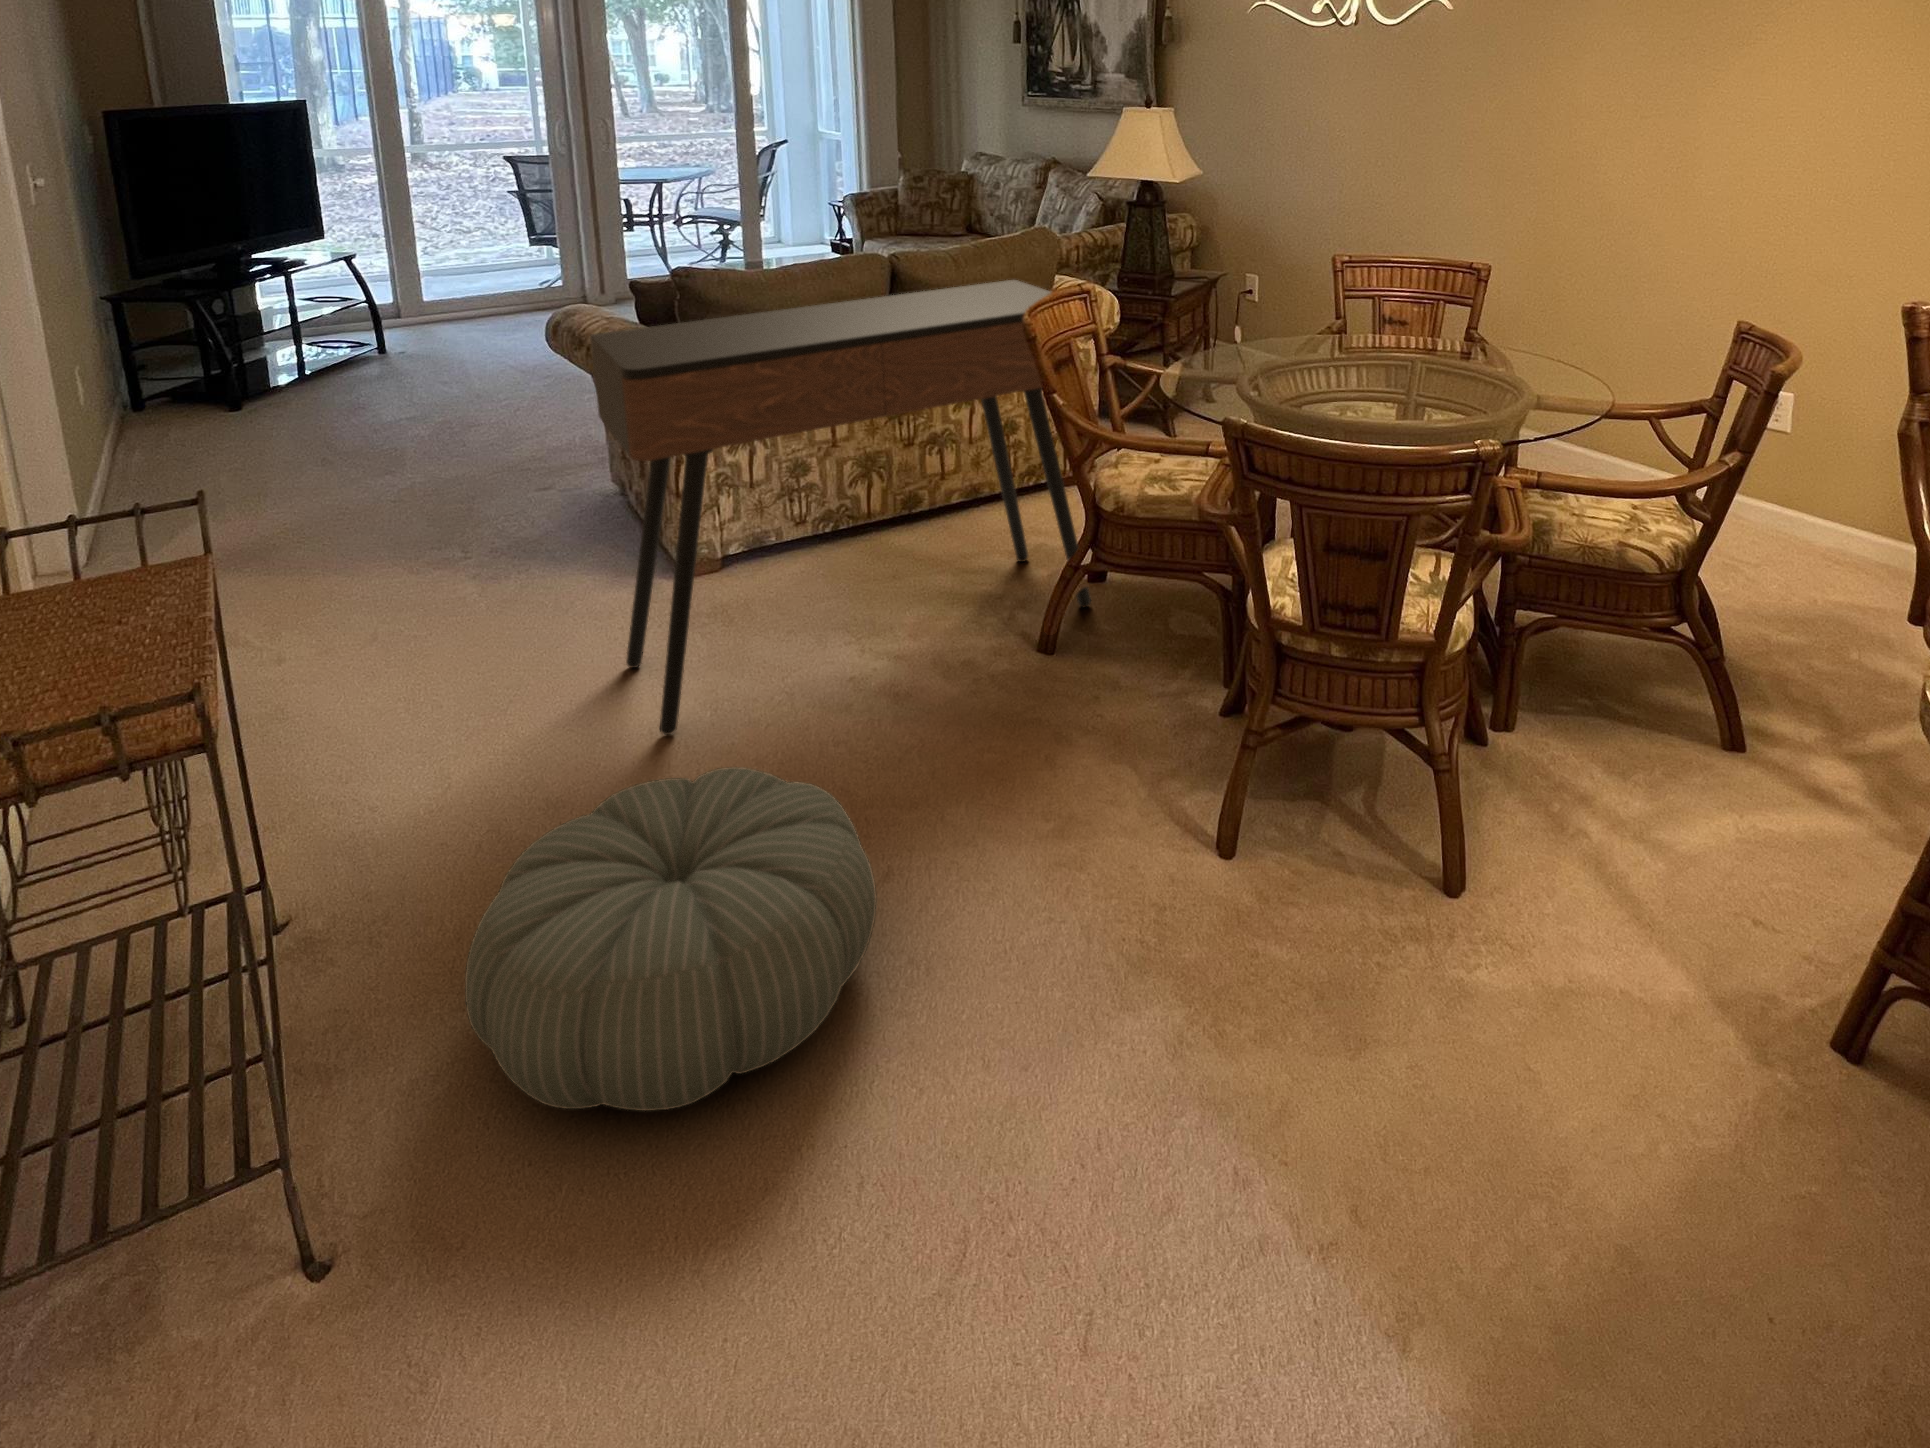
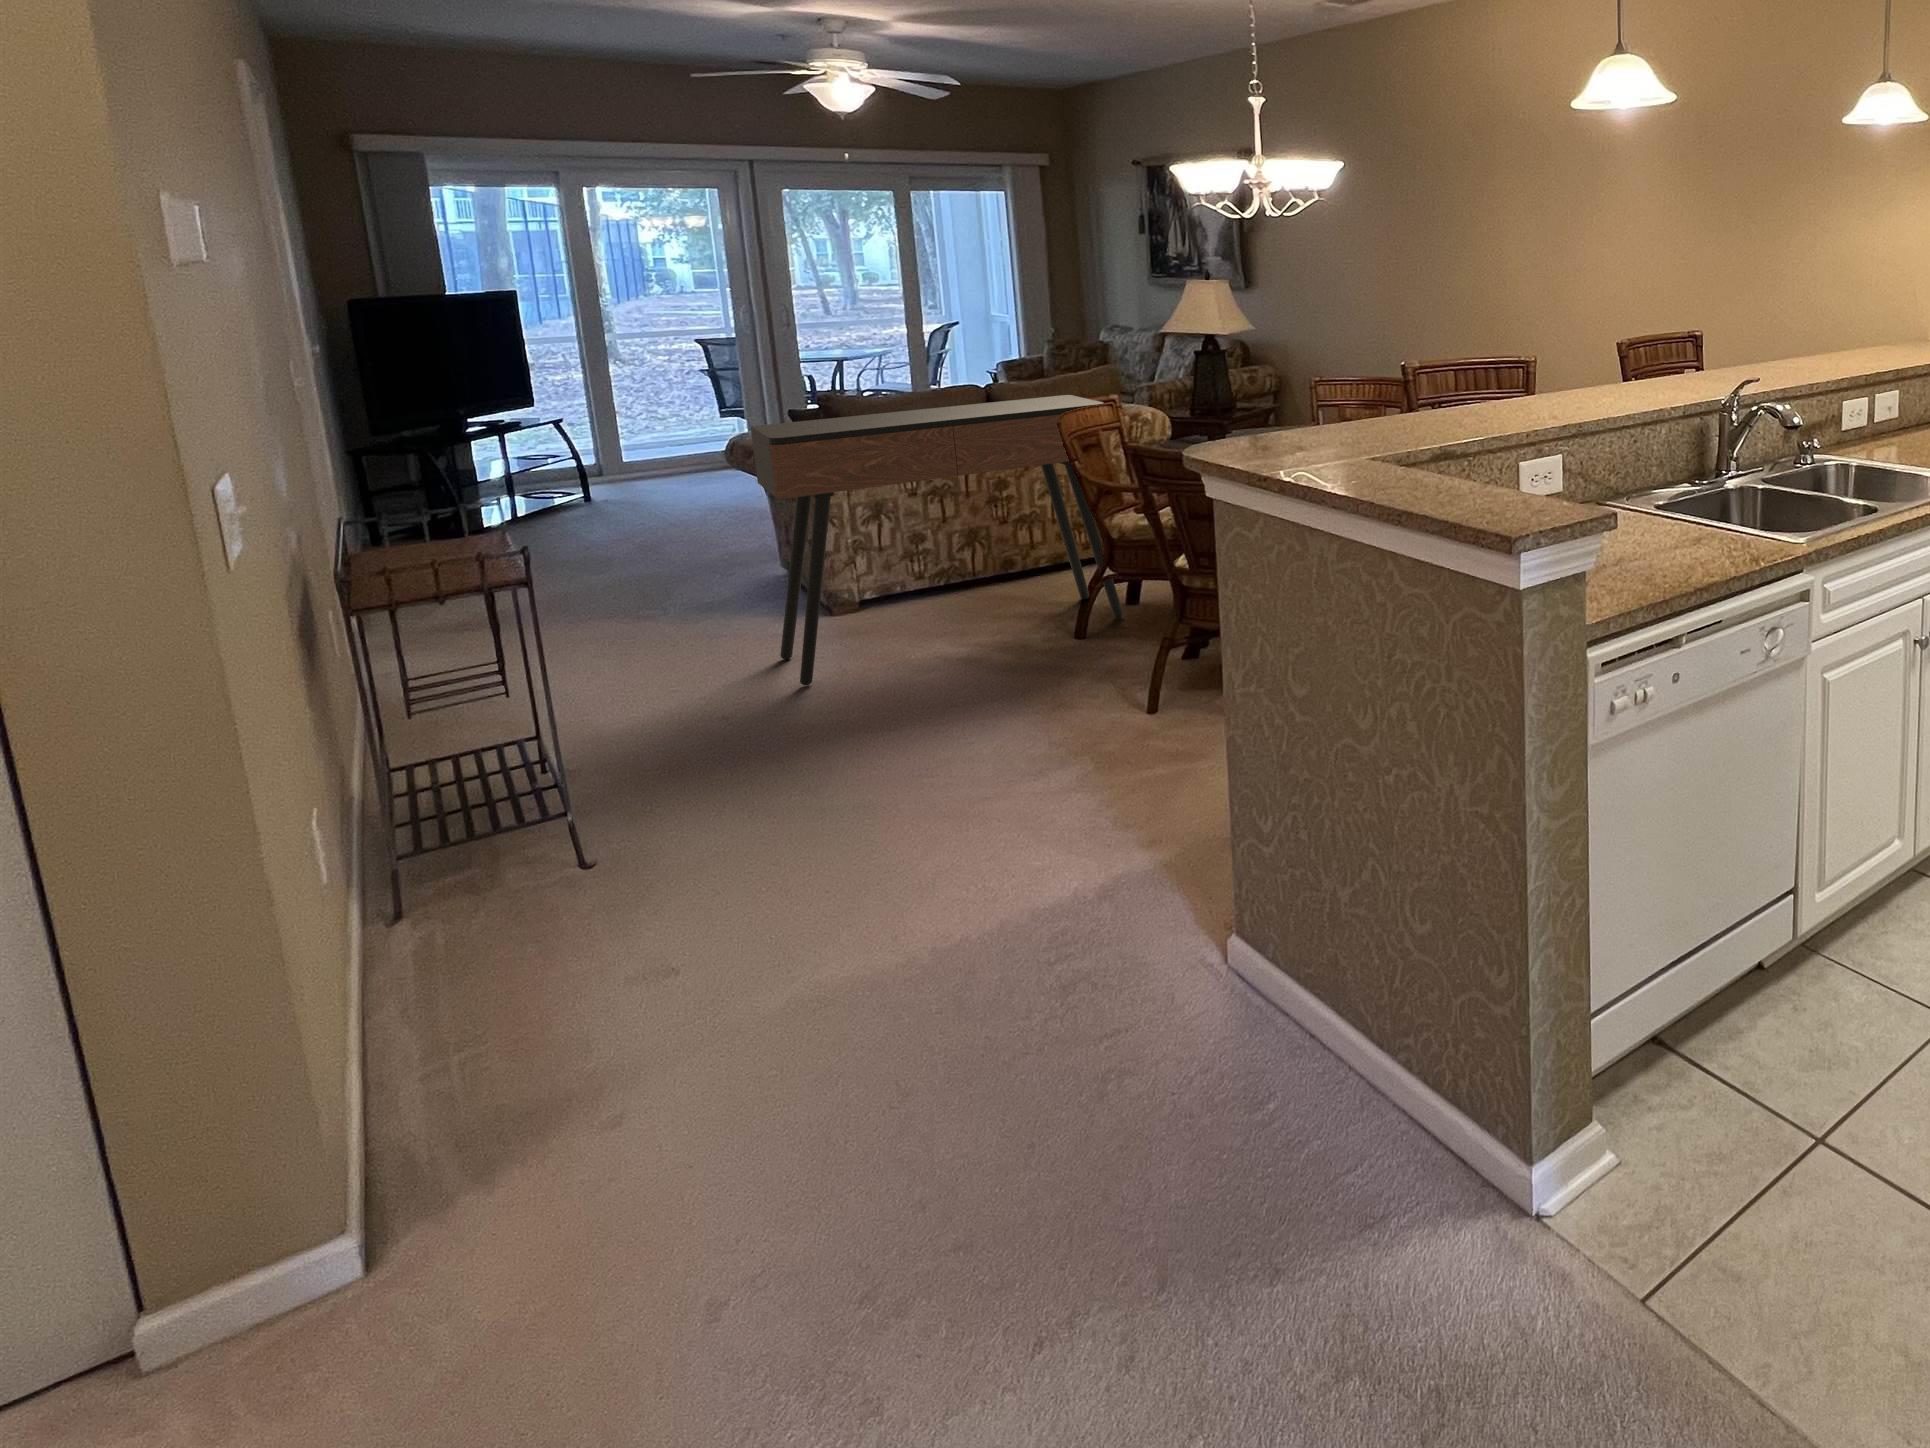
pouf: present [465,767,877,1111] -> none [666,662,919,807]

